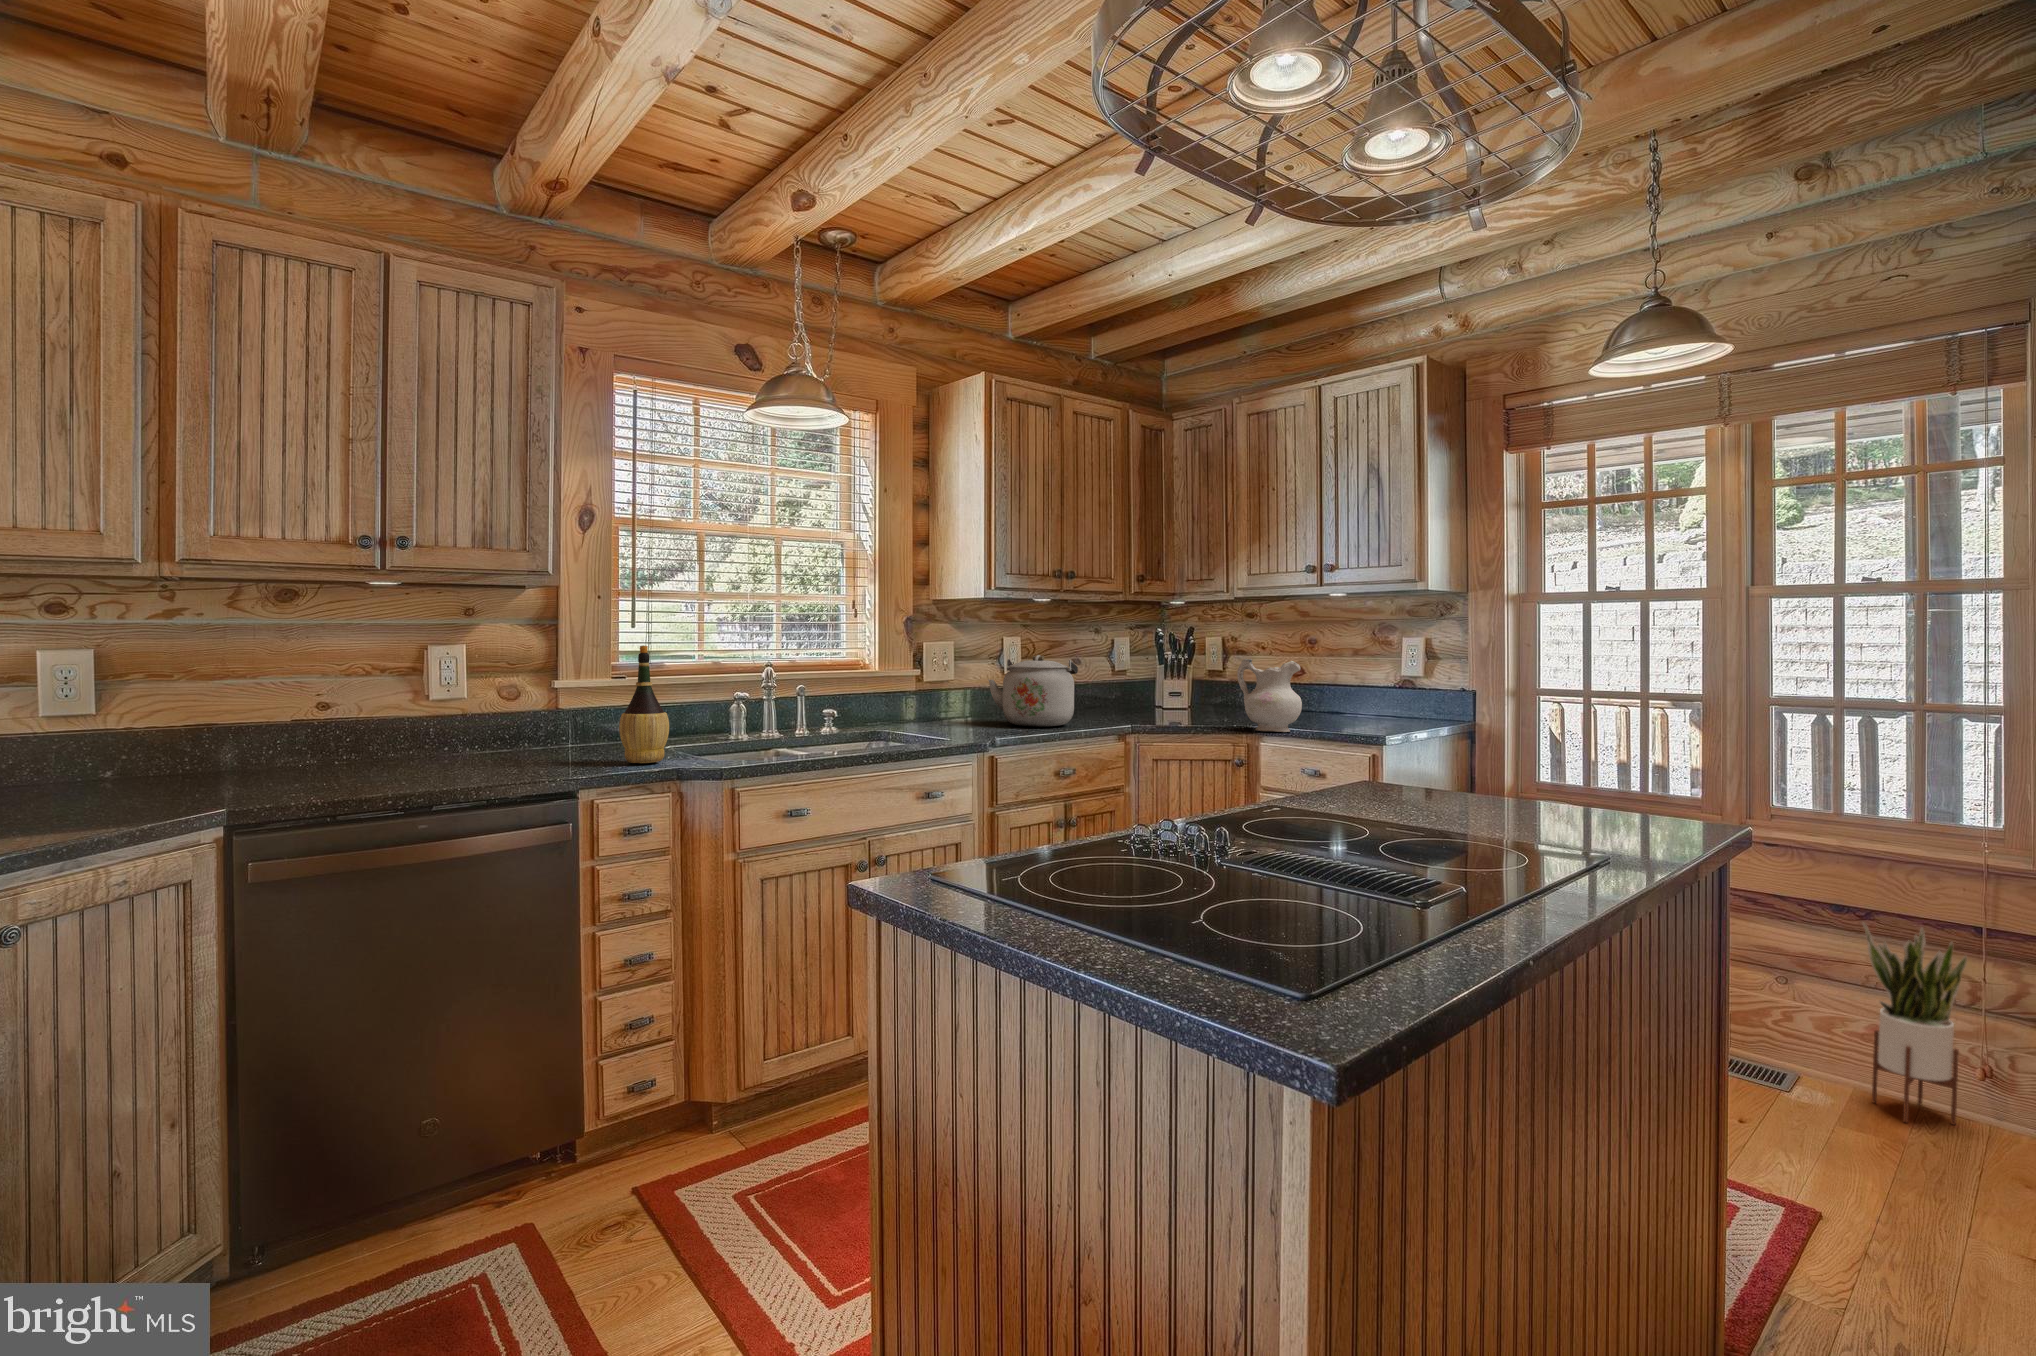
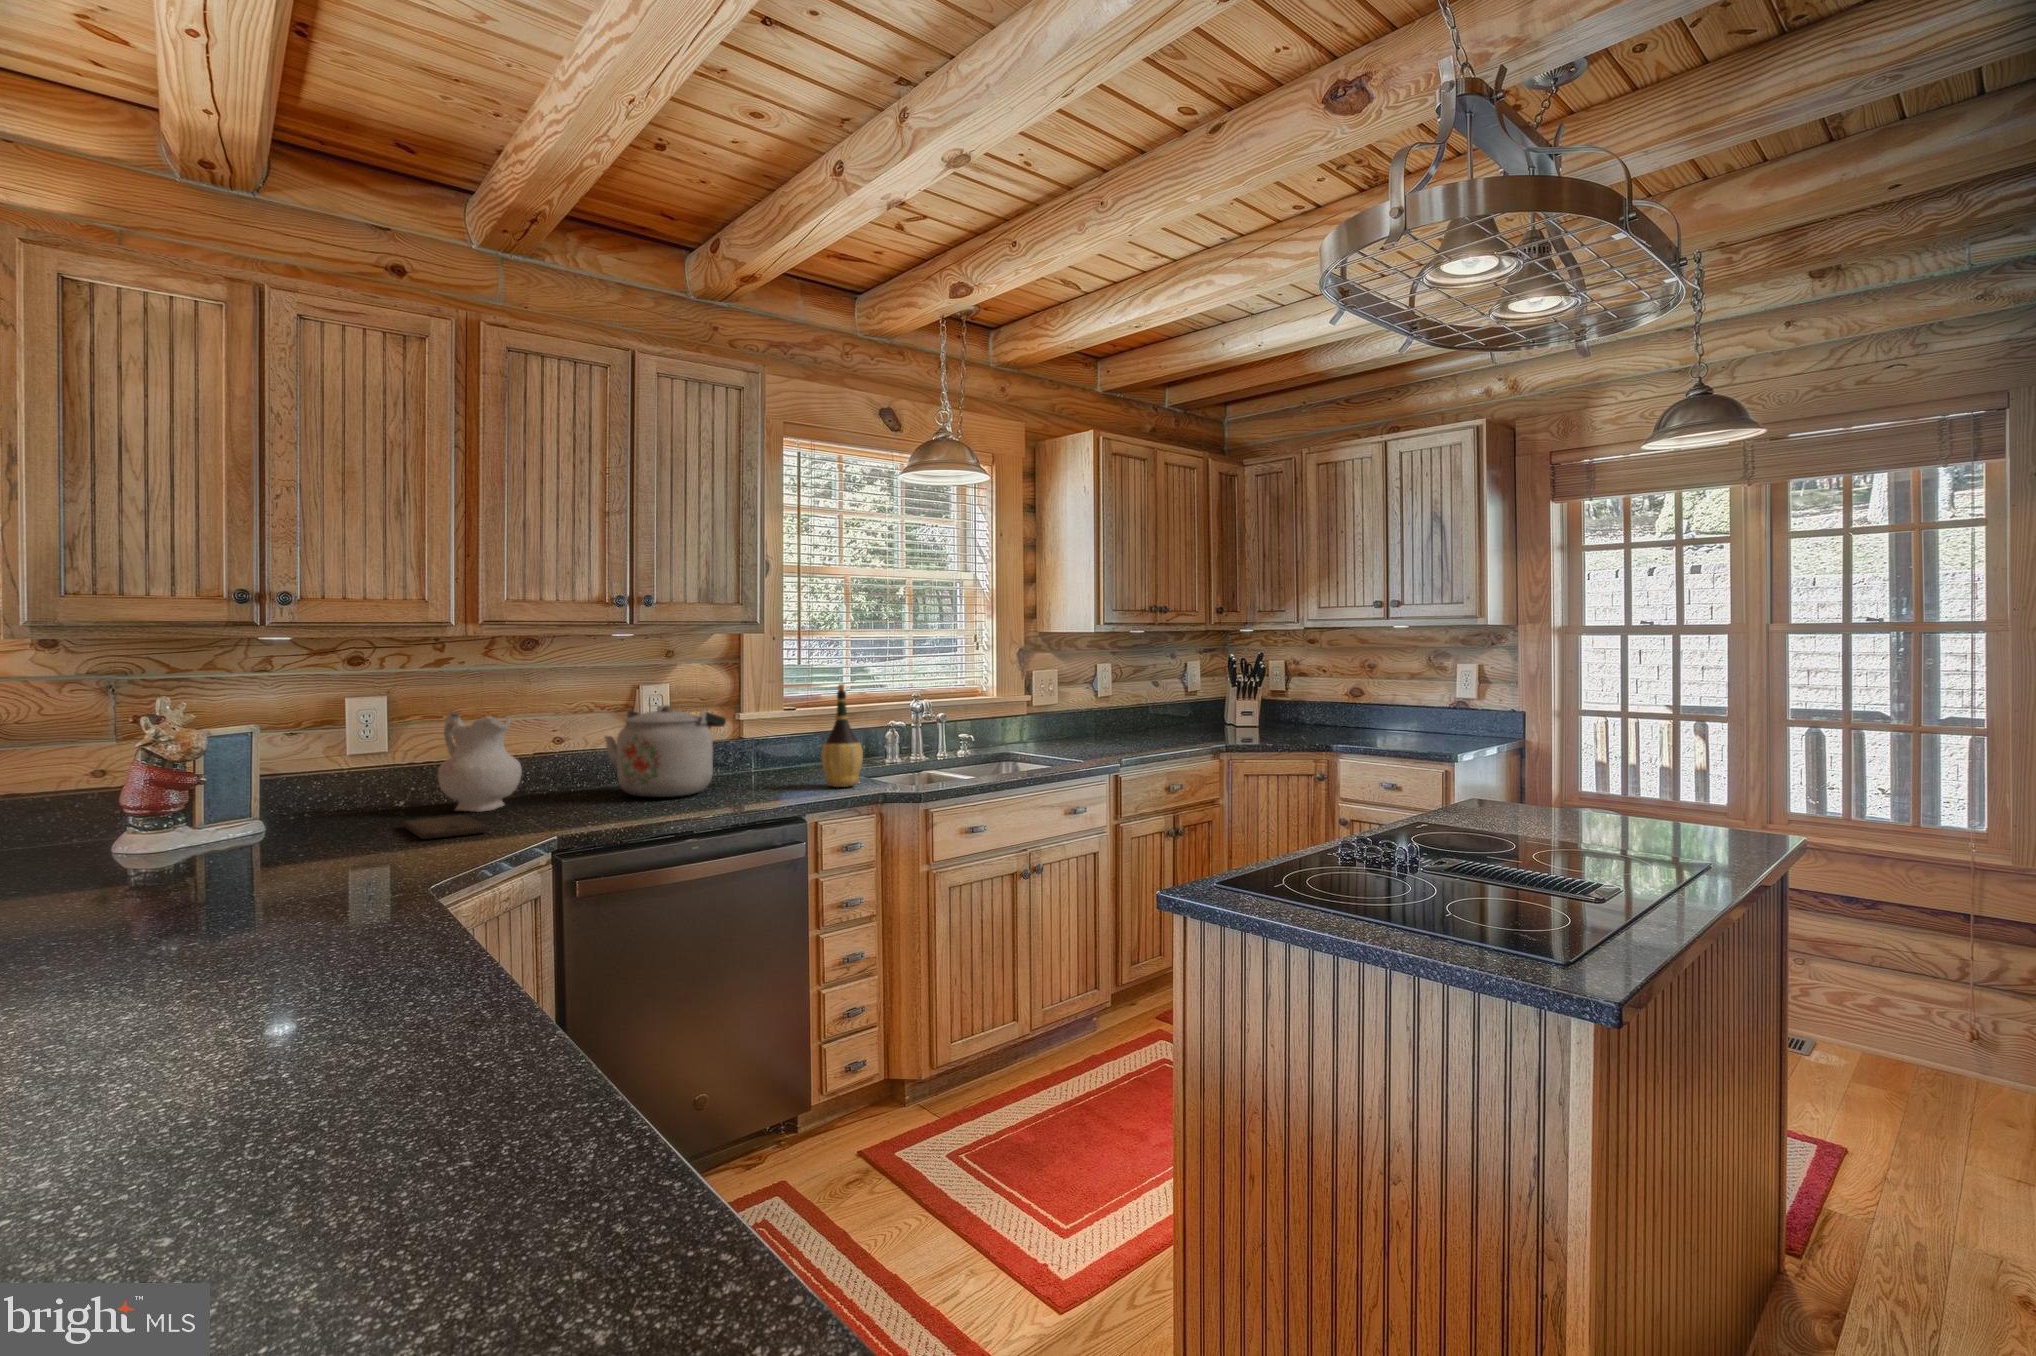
kettle: present [988,655,1078,727] -> present [605,705,726,797]
ceramic pitcher: present [1237,659,1302,732] -> present [438,712,522,812]
cutting board: none [52,787,151,814] -> present [403,815,488,839]
potted plant: present [1863,923,1967,1125] -> none [1879,907,1968,1078]

